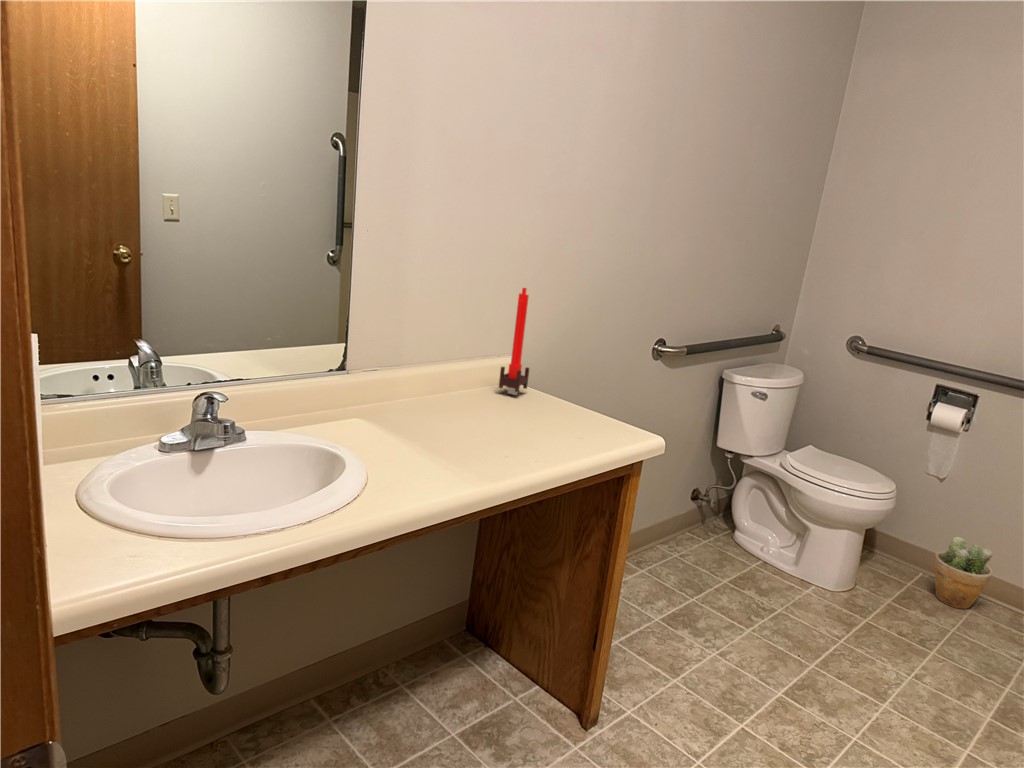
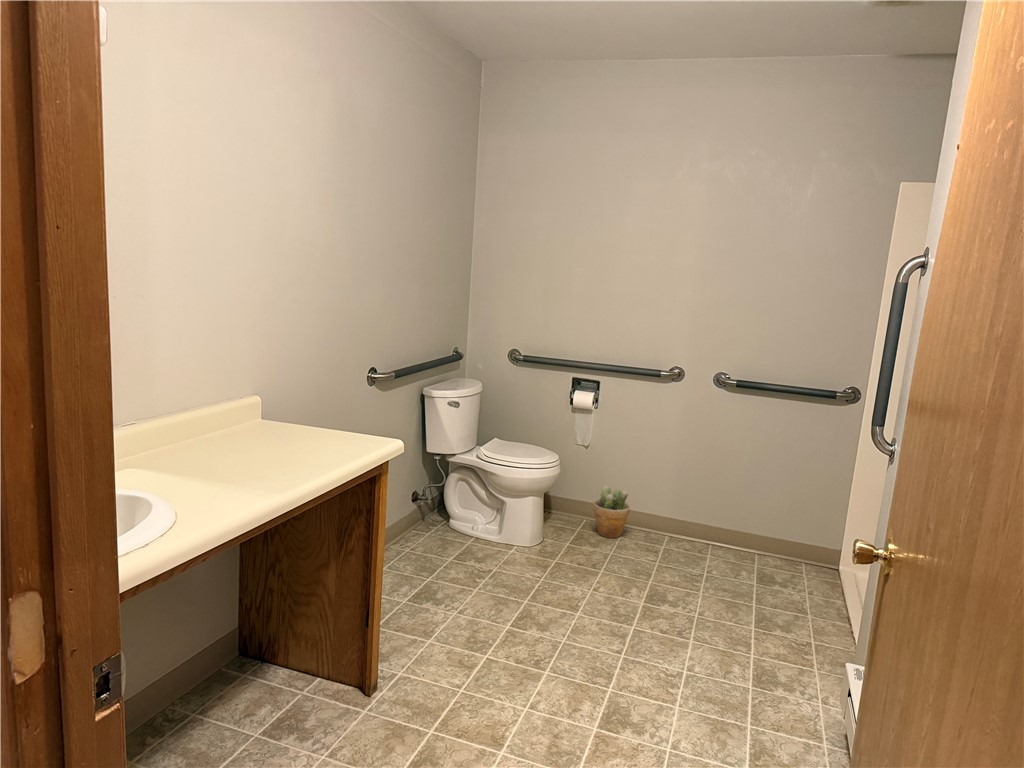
candle: present [499,288,529,395] -> none [248,338,273,431]

